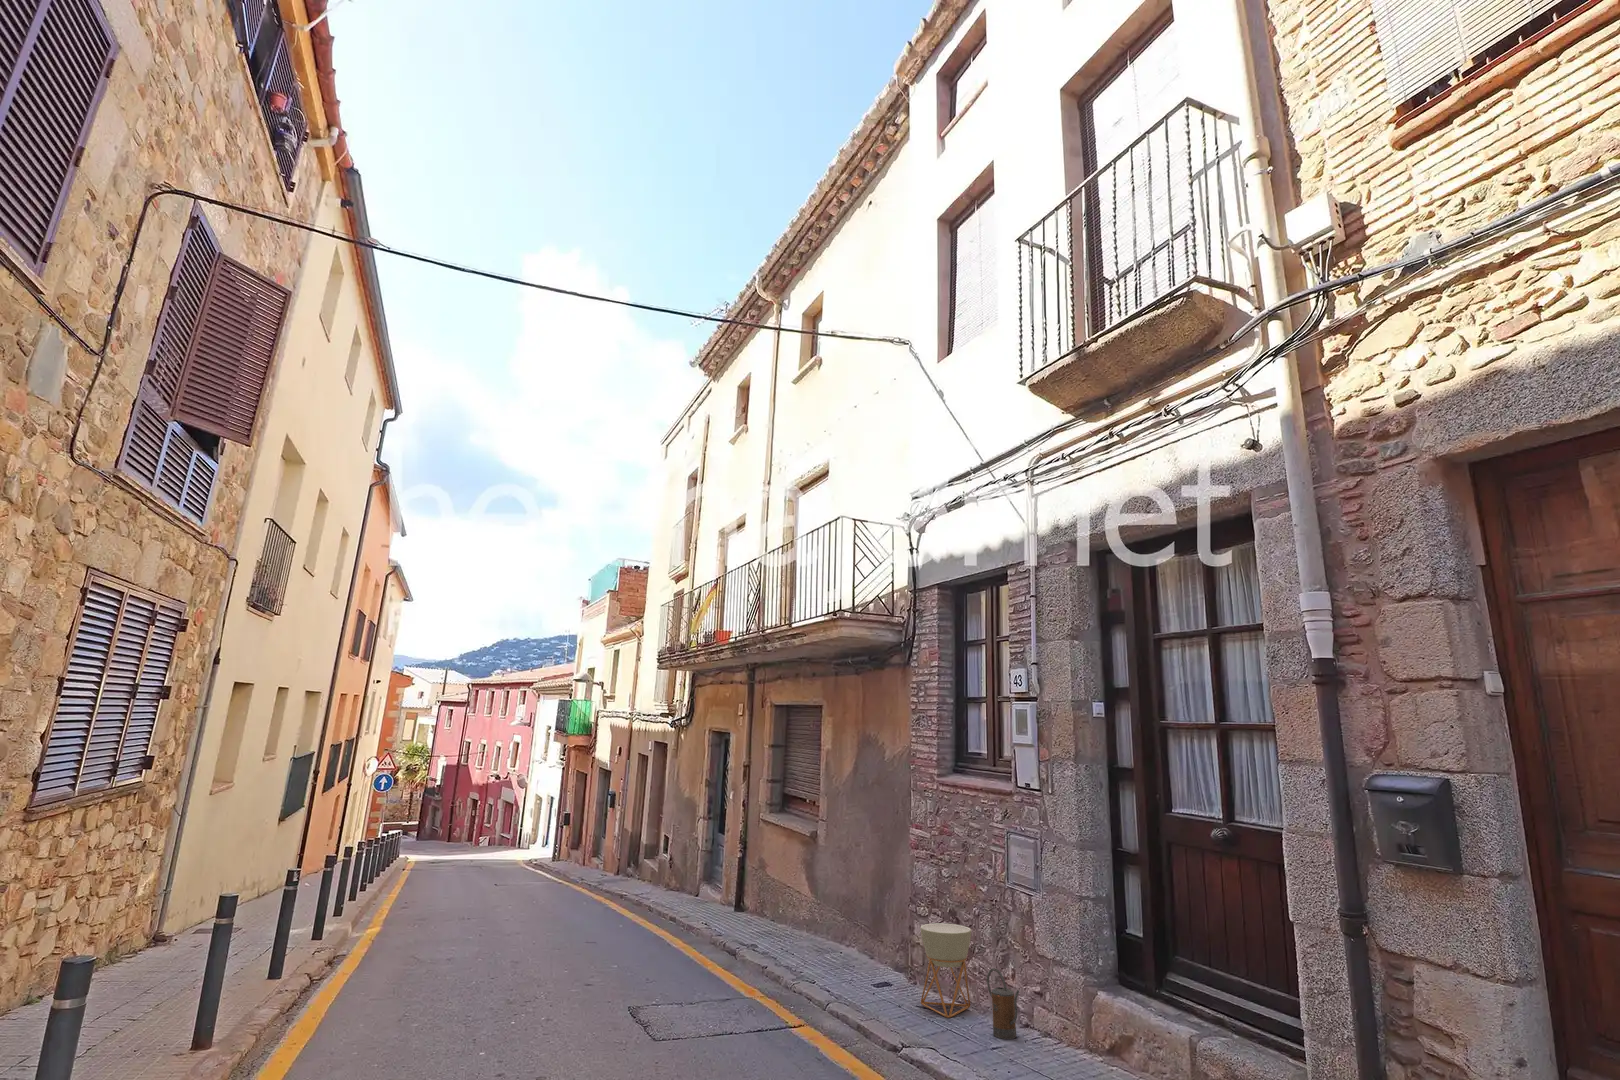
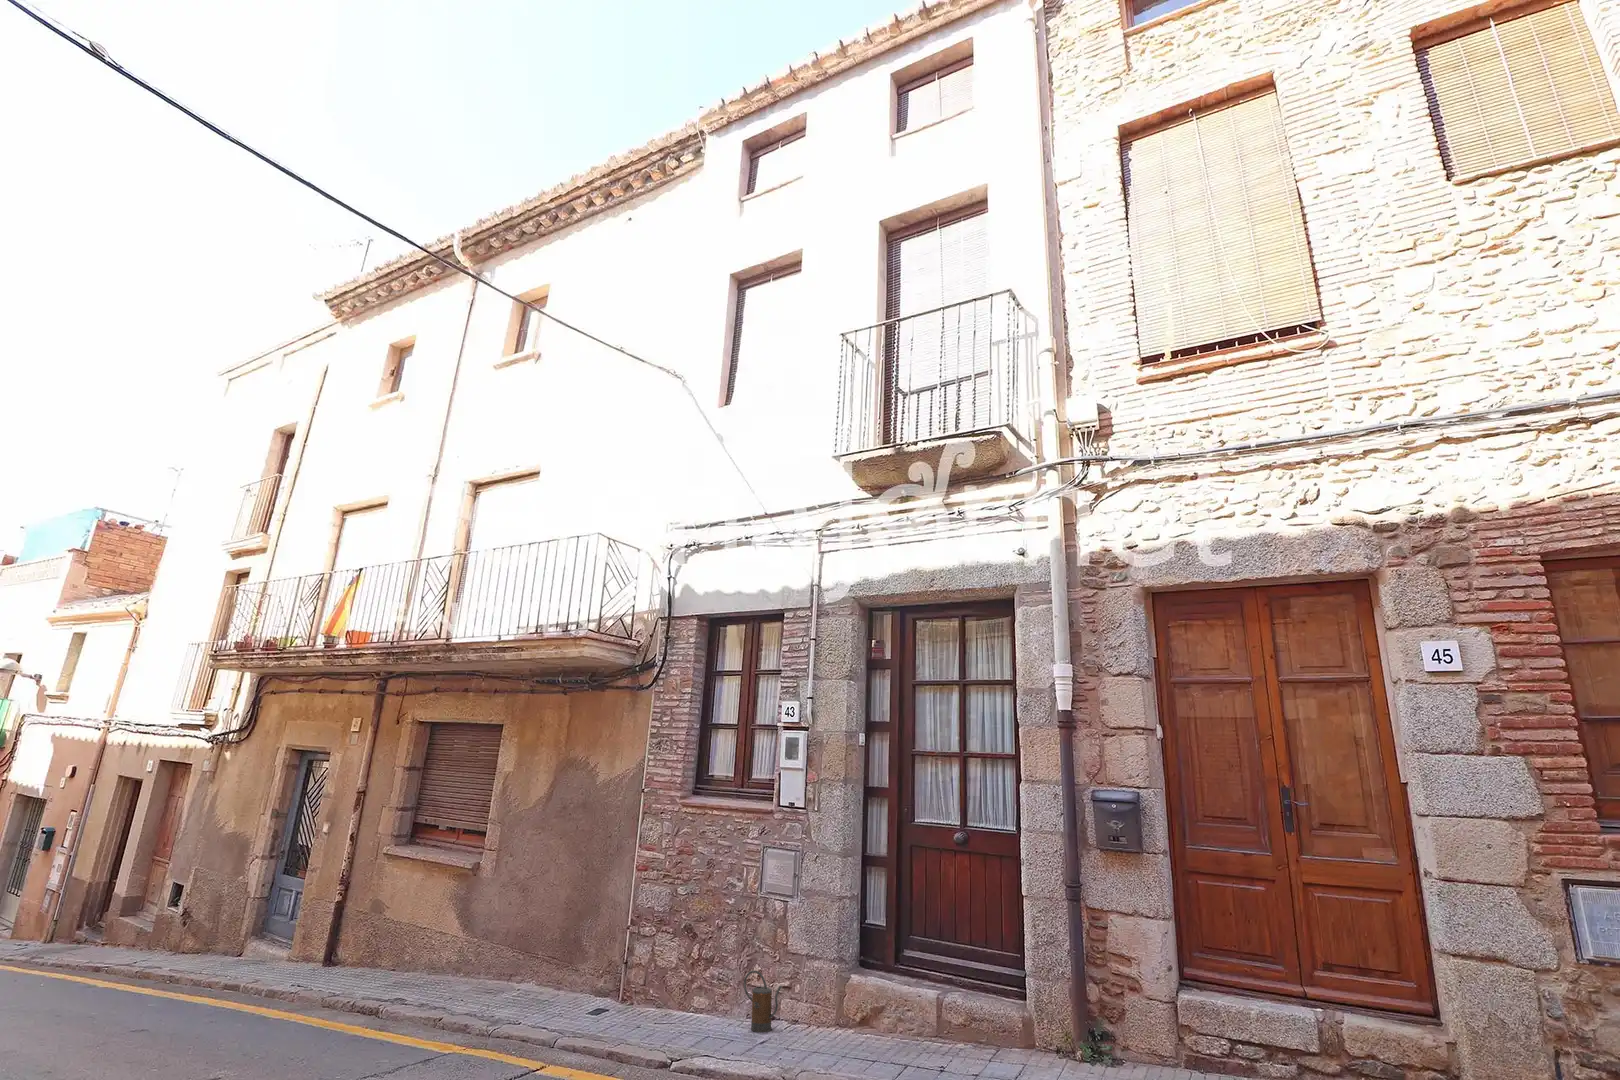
planter: present [920,923,971,1018] -> none [662,937,717,1026]

